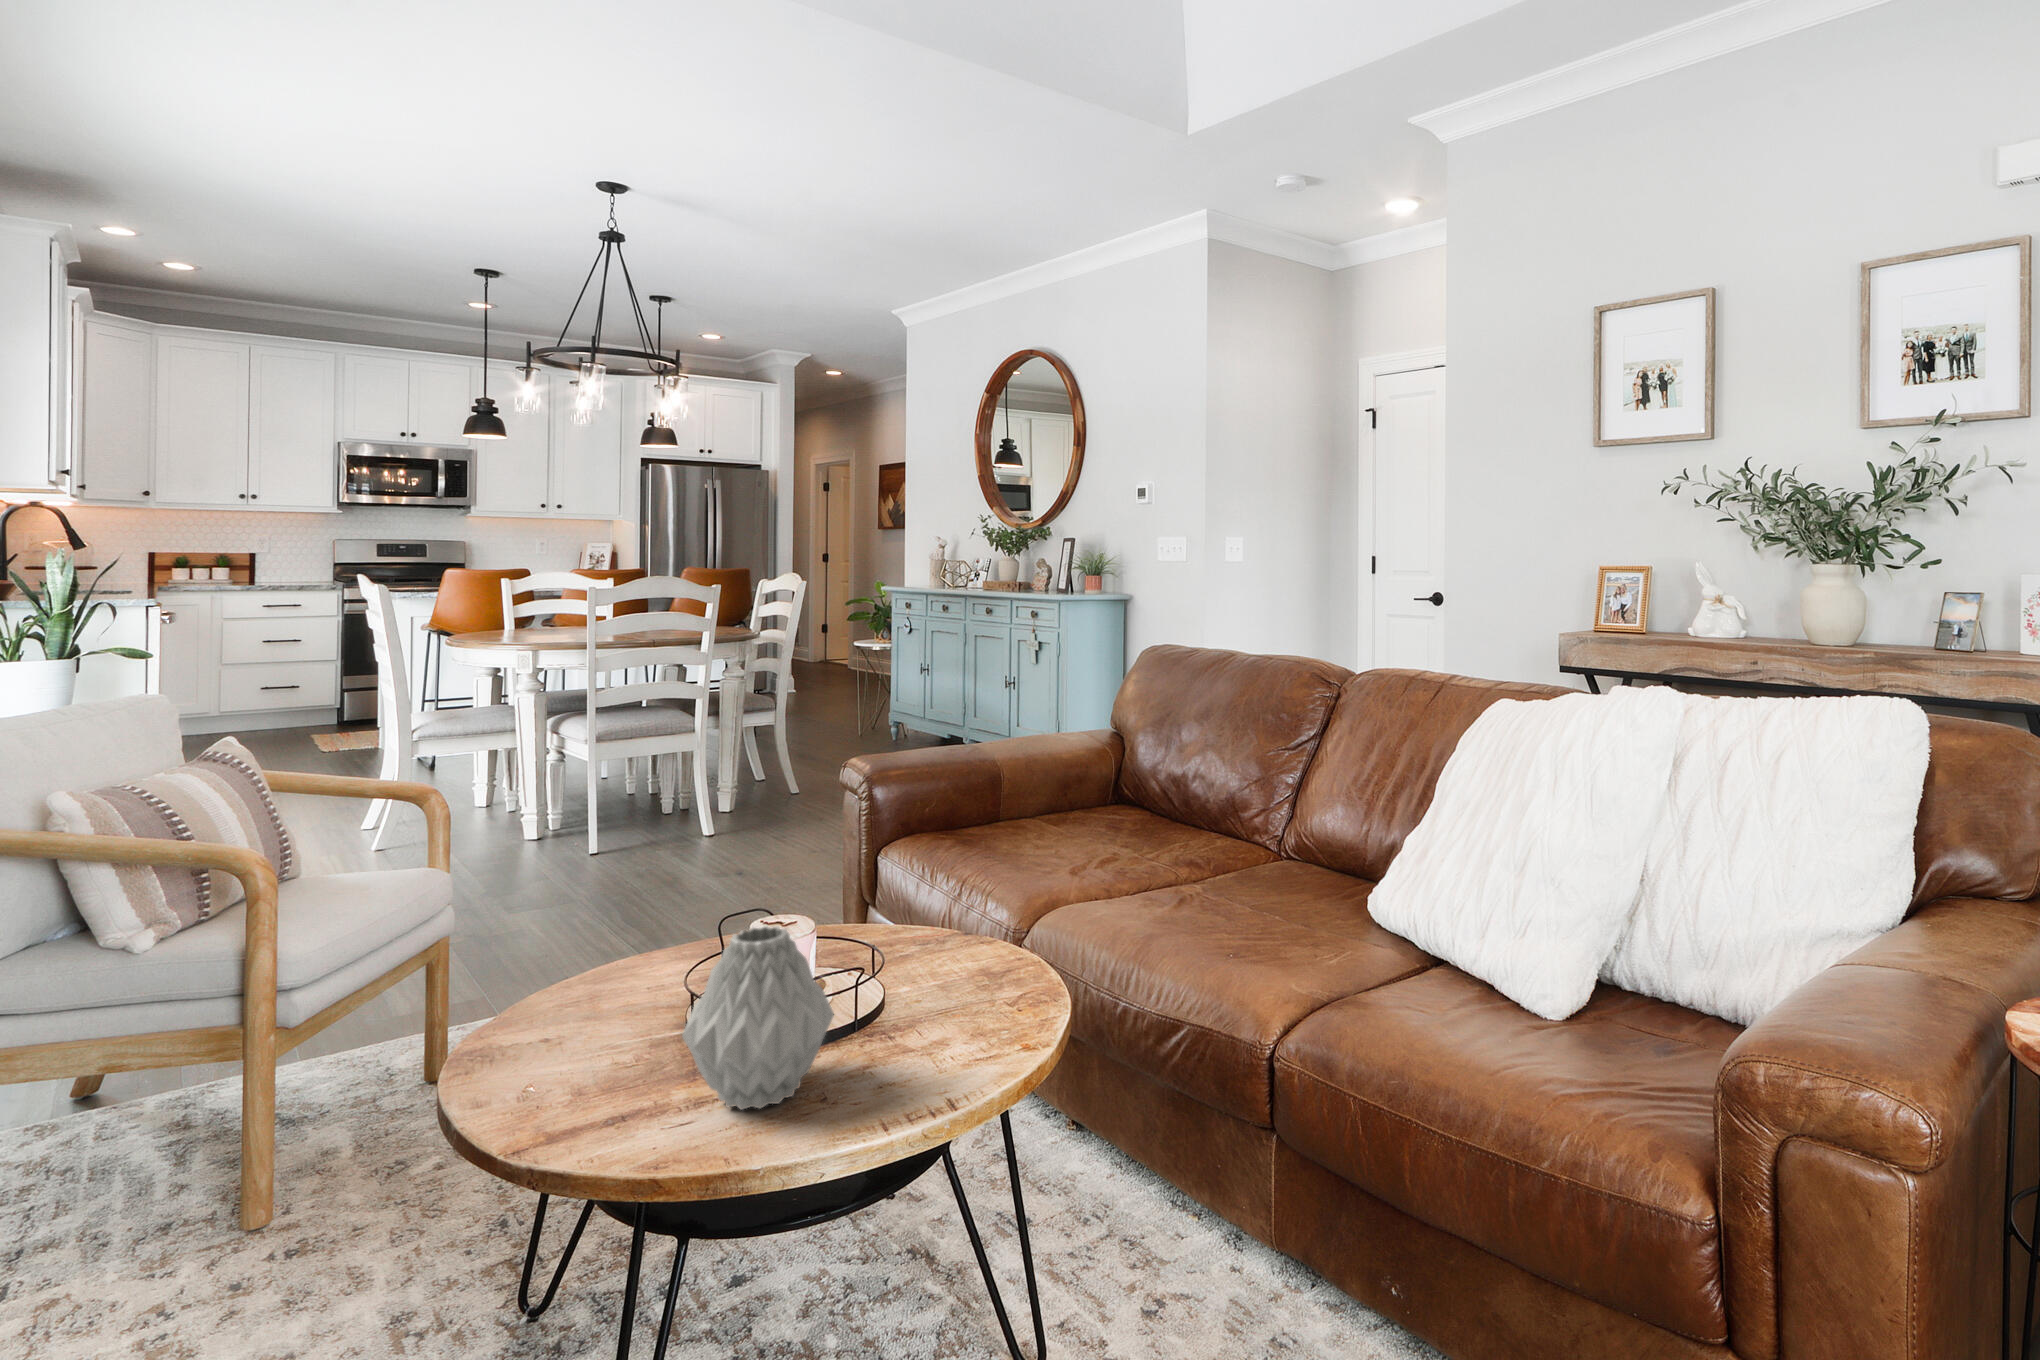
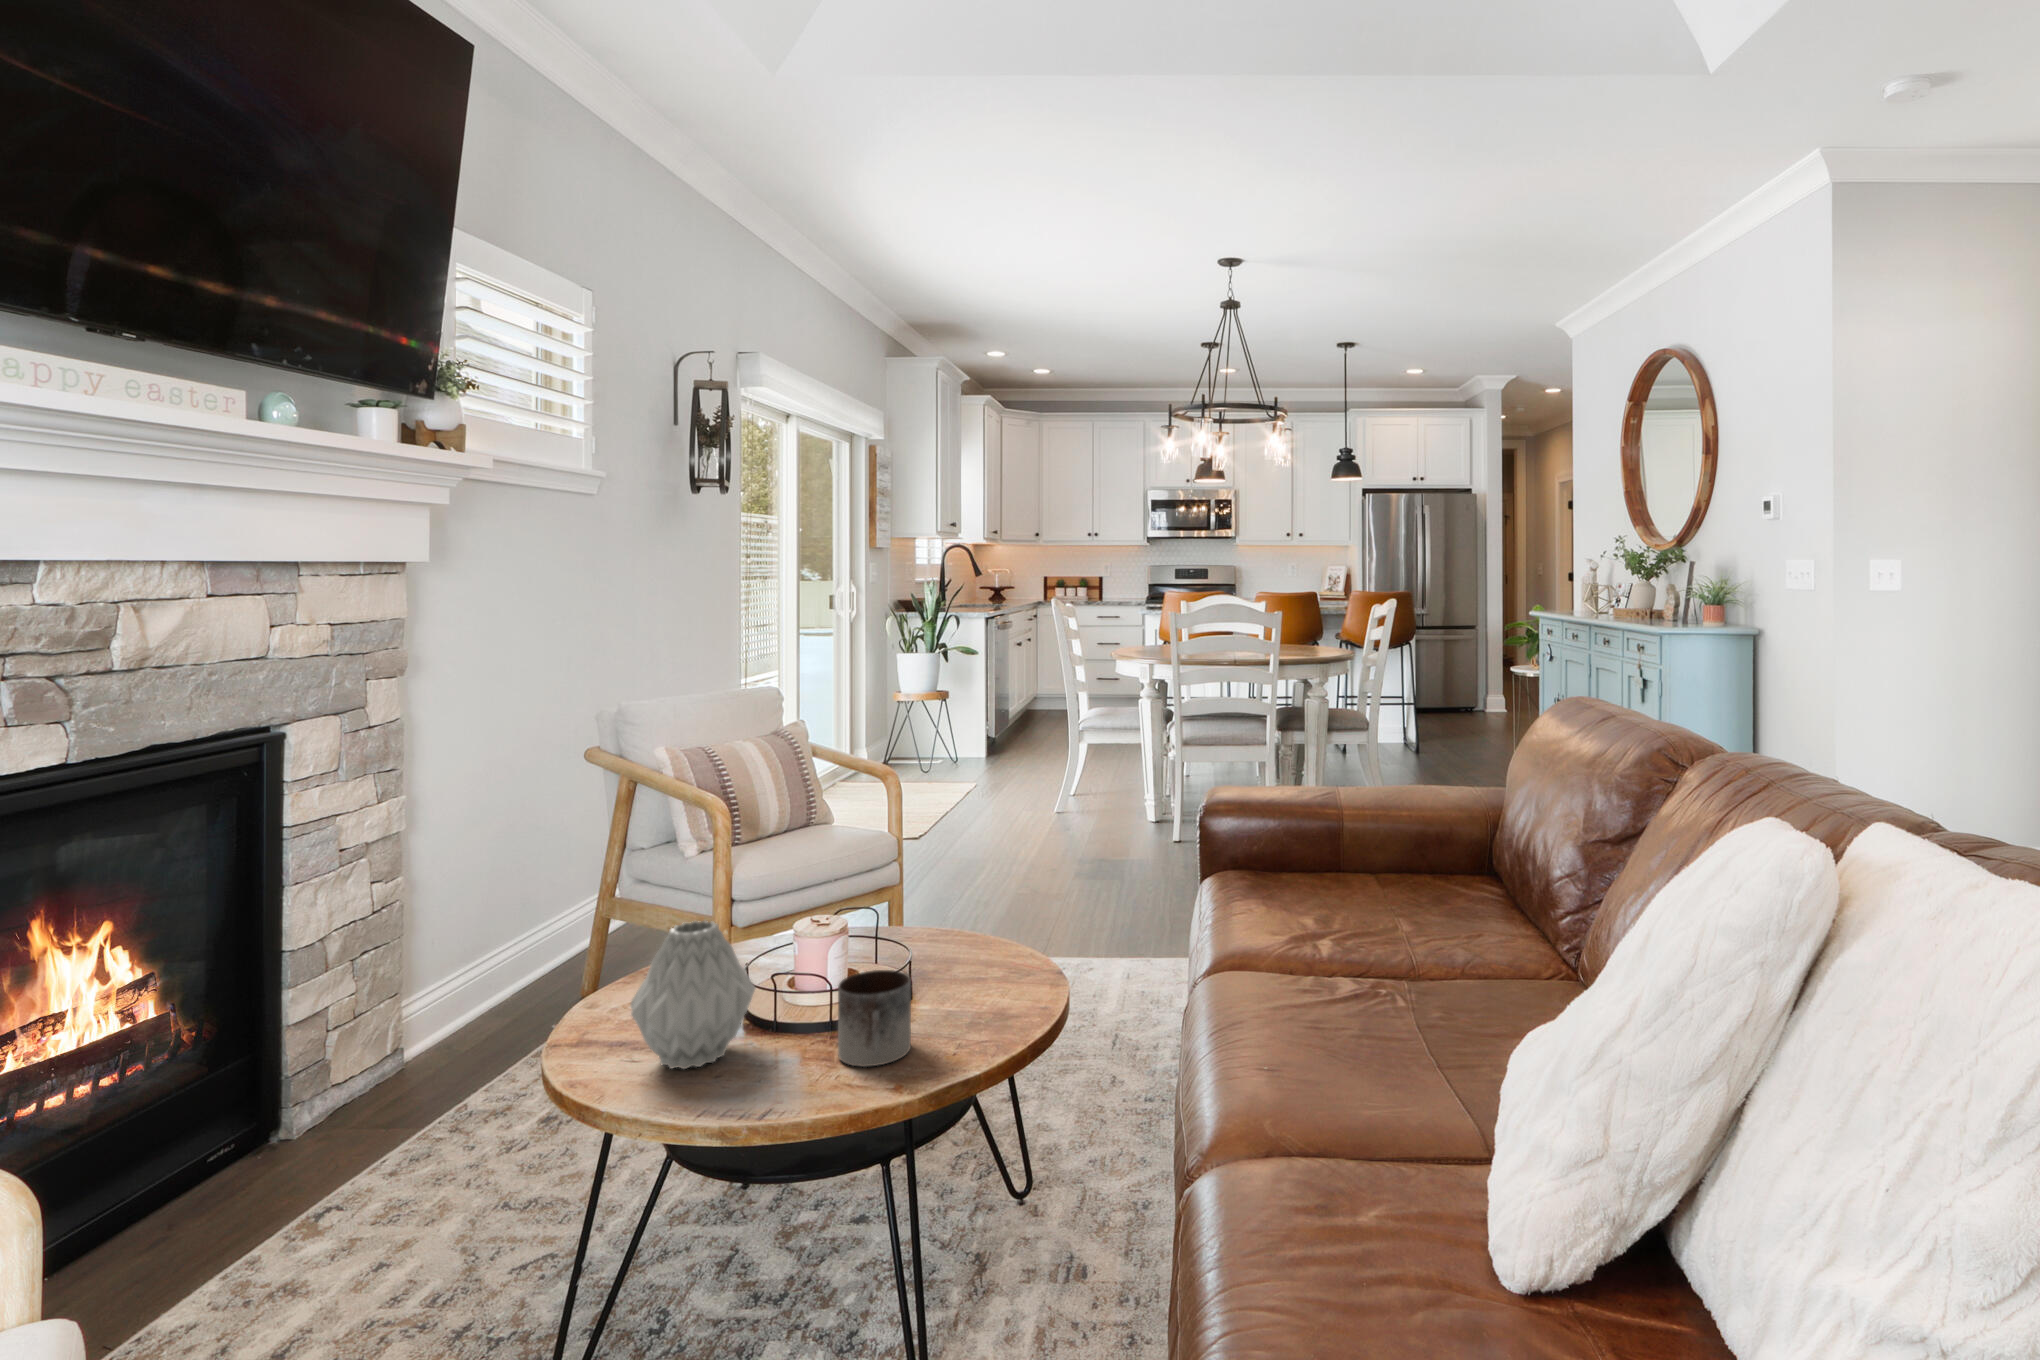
mug: none [907,942,997,1045] -> present [838,970,911,1067]

